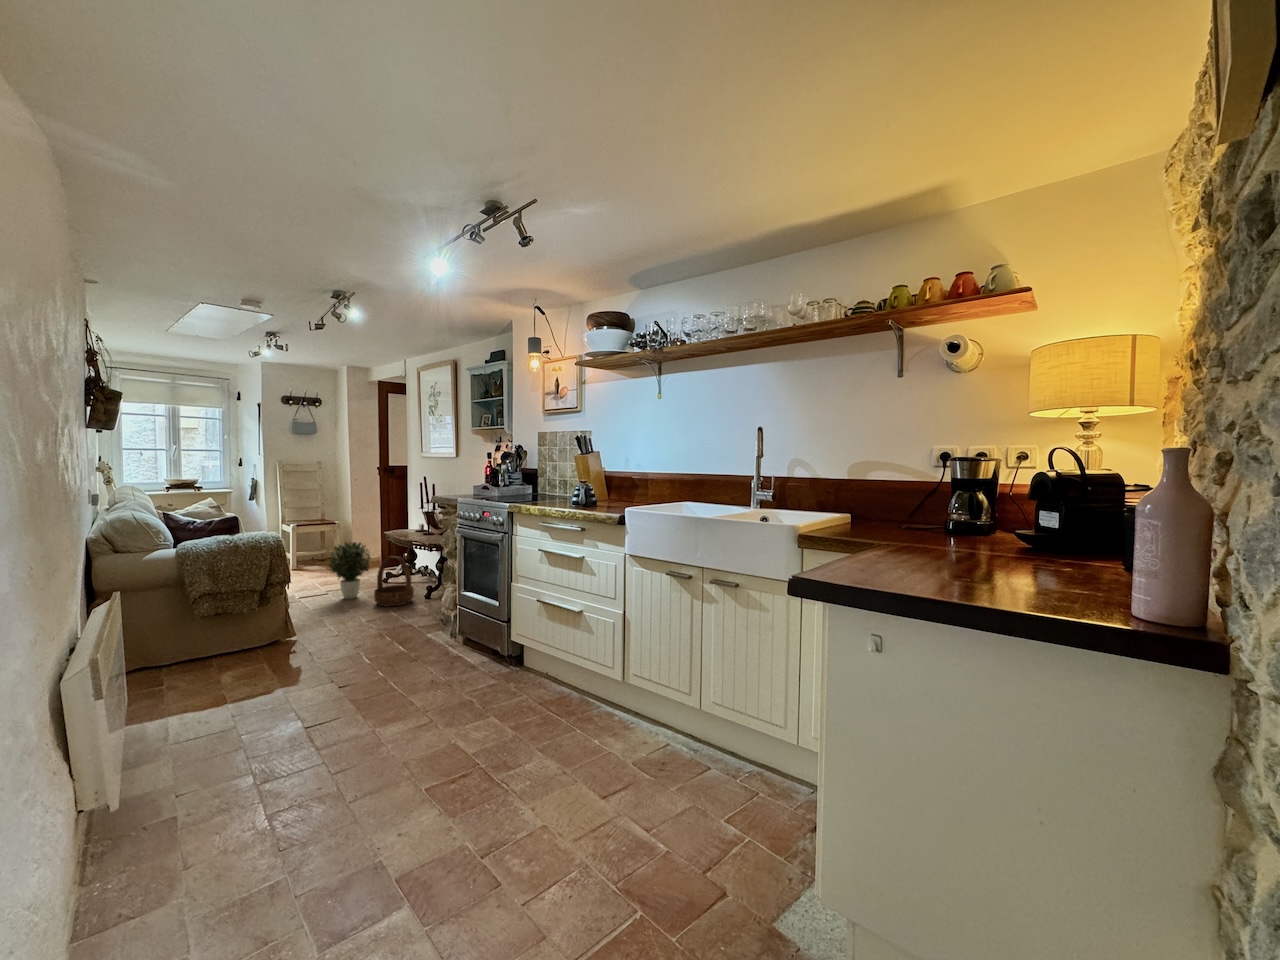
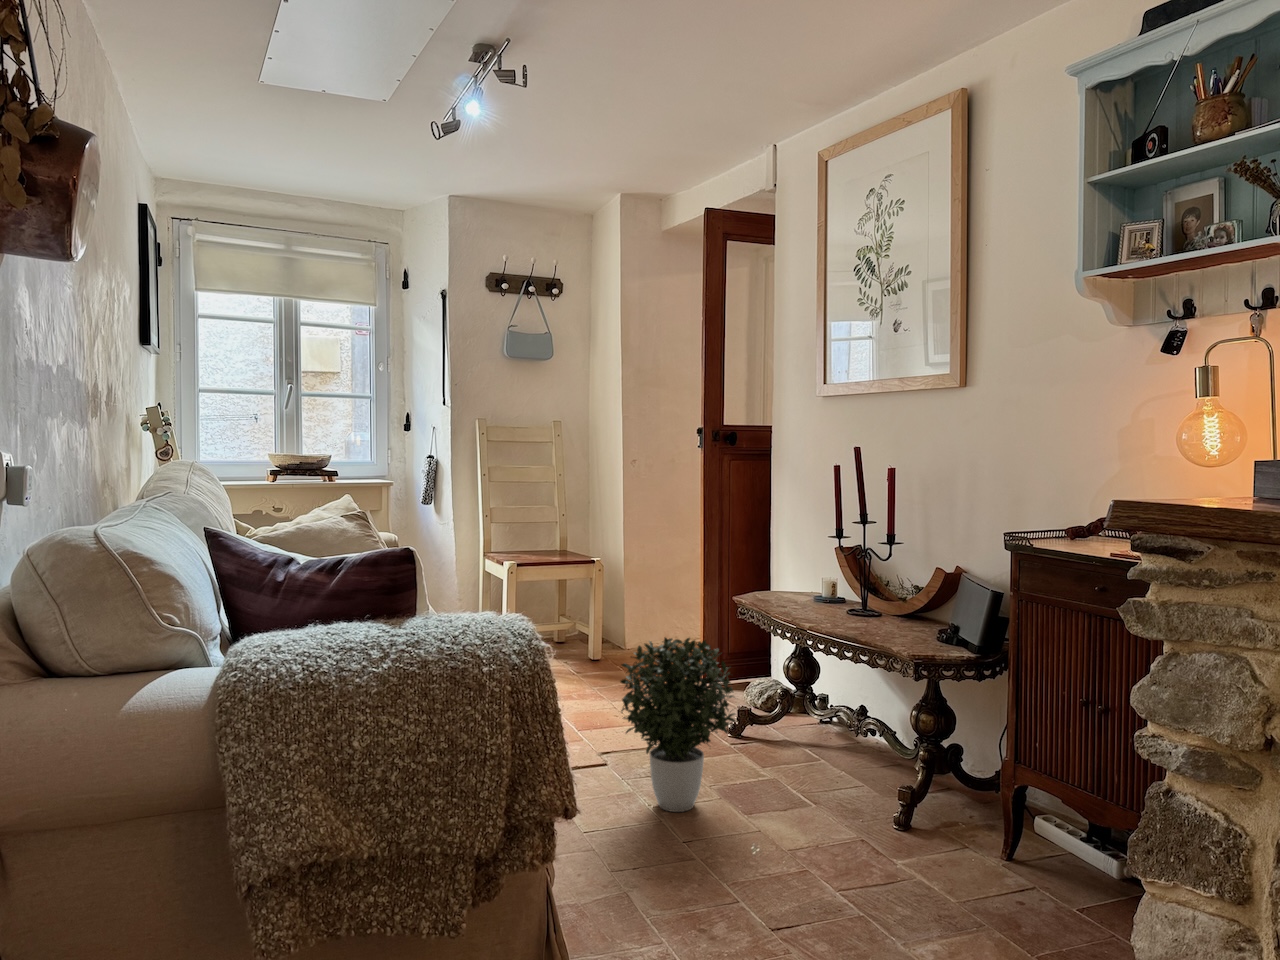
basket: present [374,556,414,606] -> none [765,700,886,879]

